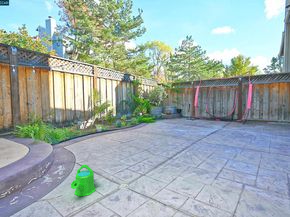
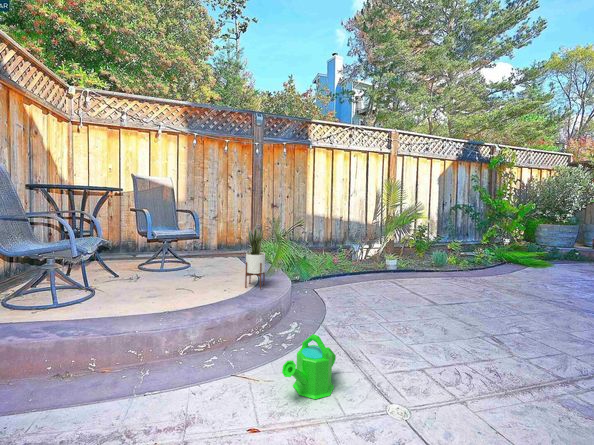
potted plant: none [20,114,35,155] -> present [245,224,265,289]

